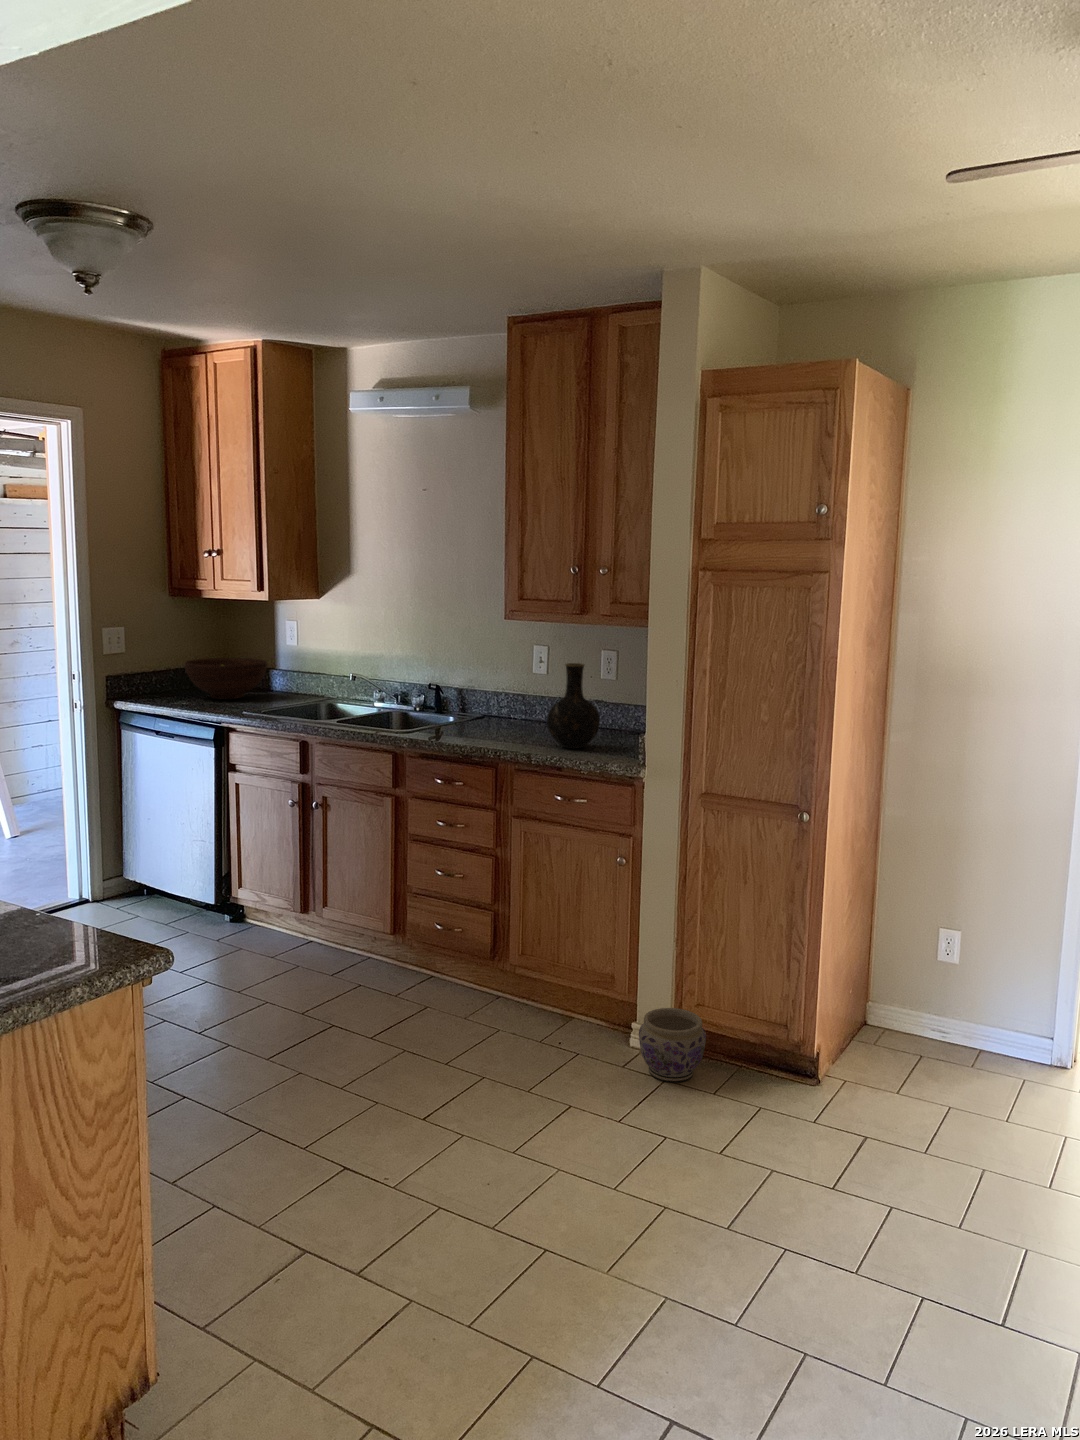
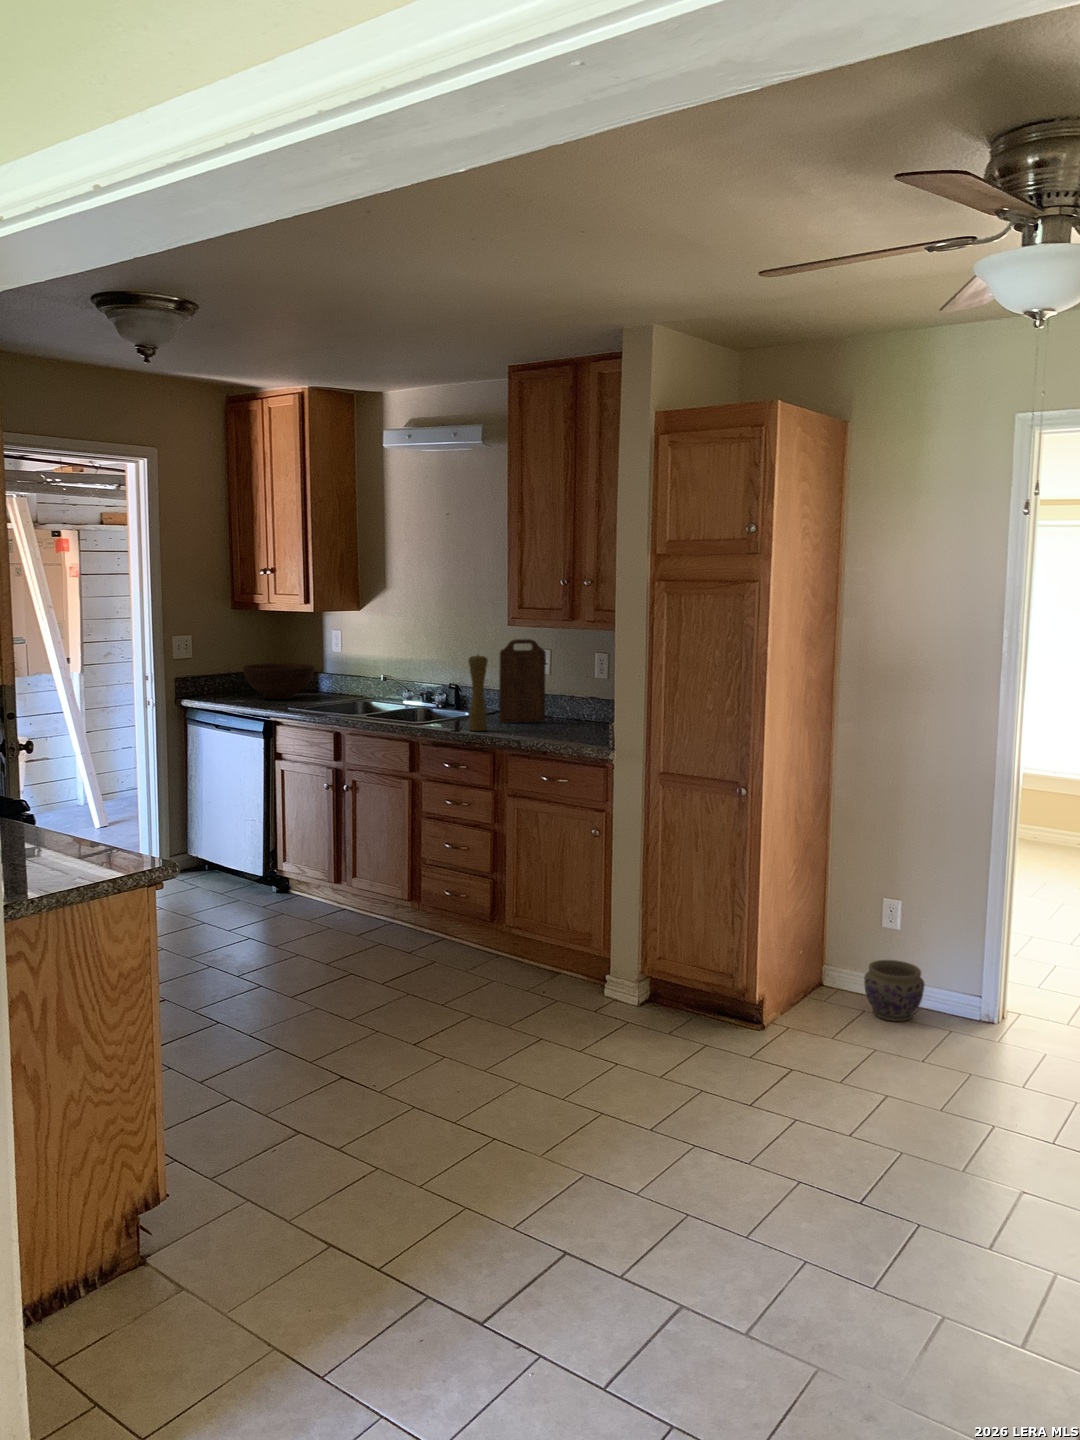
cutting board: none [493,634,545,730] -> present [499,639,546,723]
pepper mill: none [464,653,486,741] -> present [469,655,488,731]
vase: present [547,663,600,749] -> none [538,663,584,737]
planter: present [639,1008,706,1083] -> present [864,960,924,1022]

